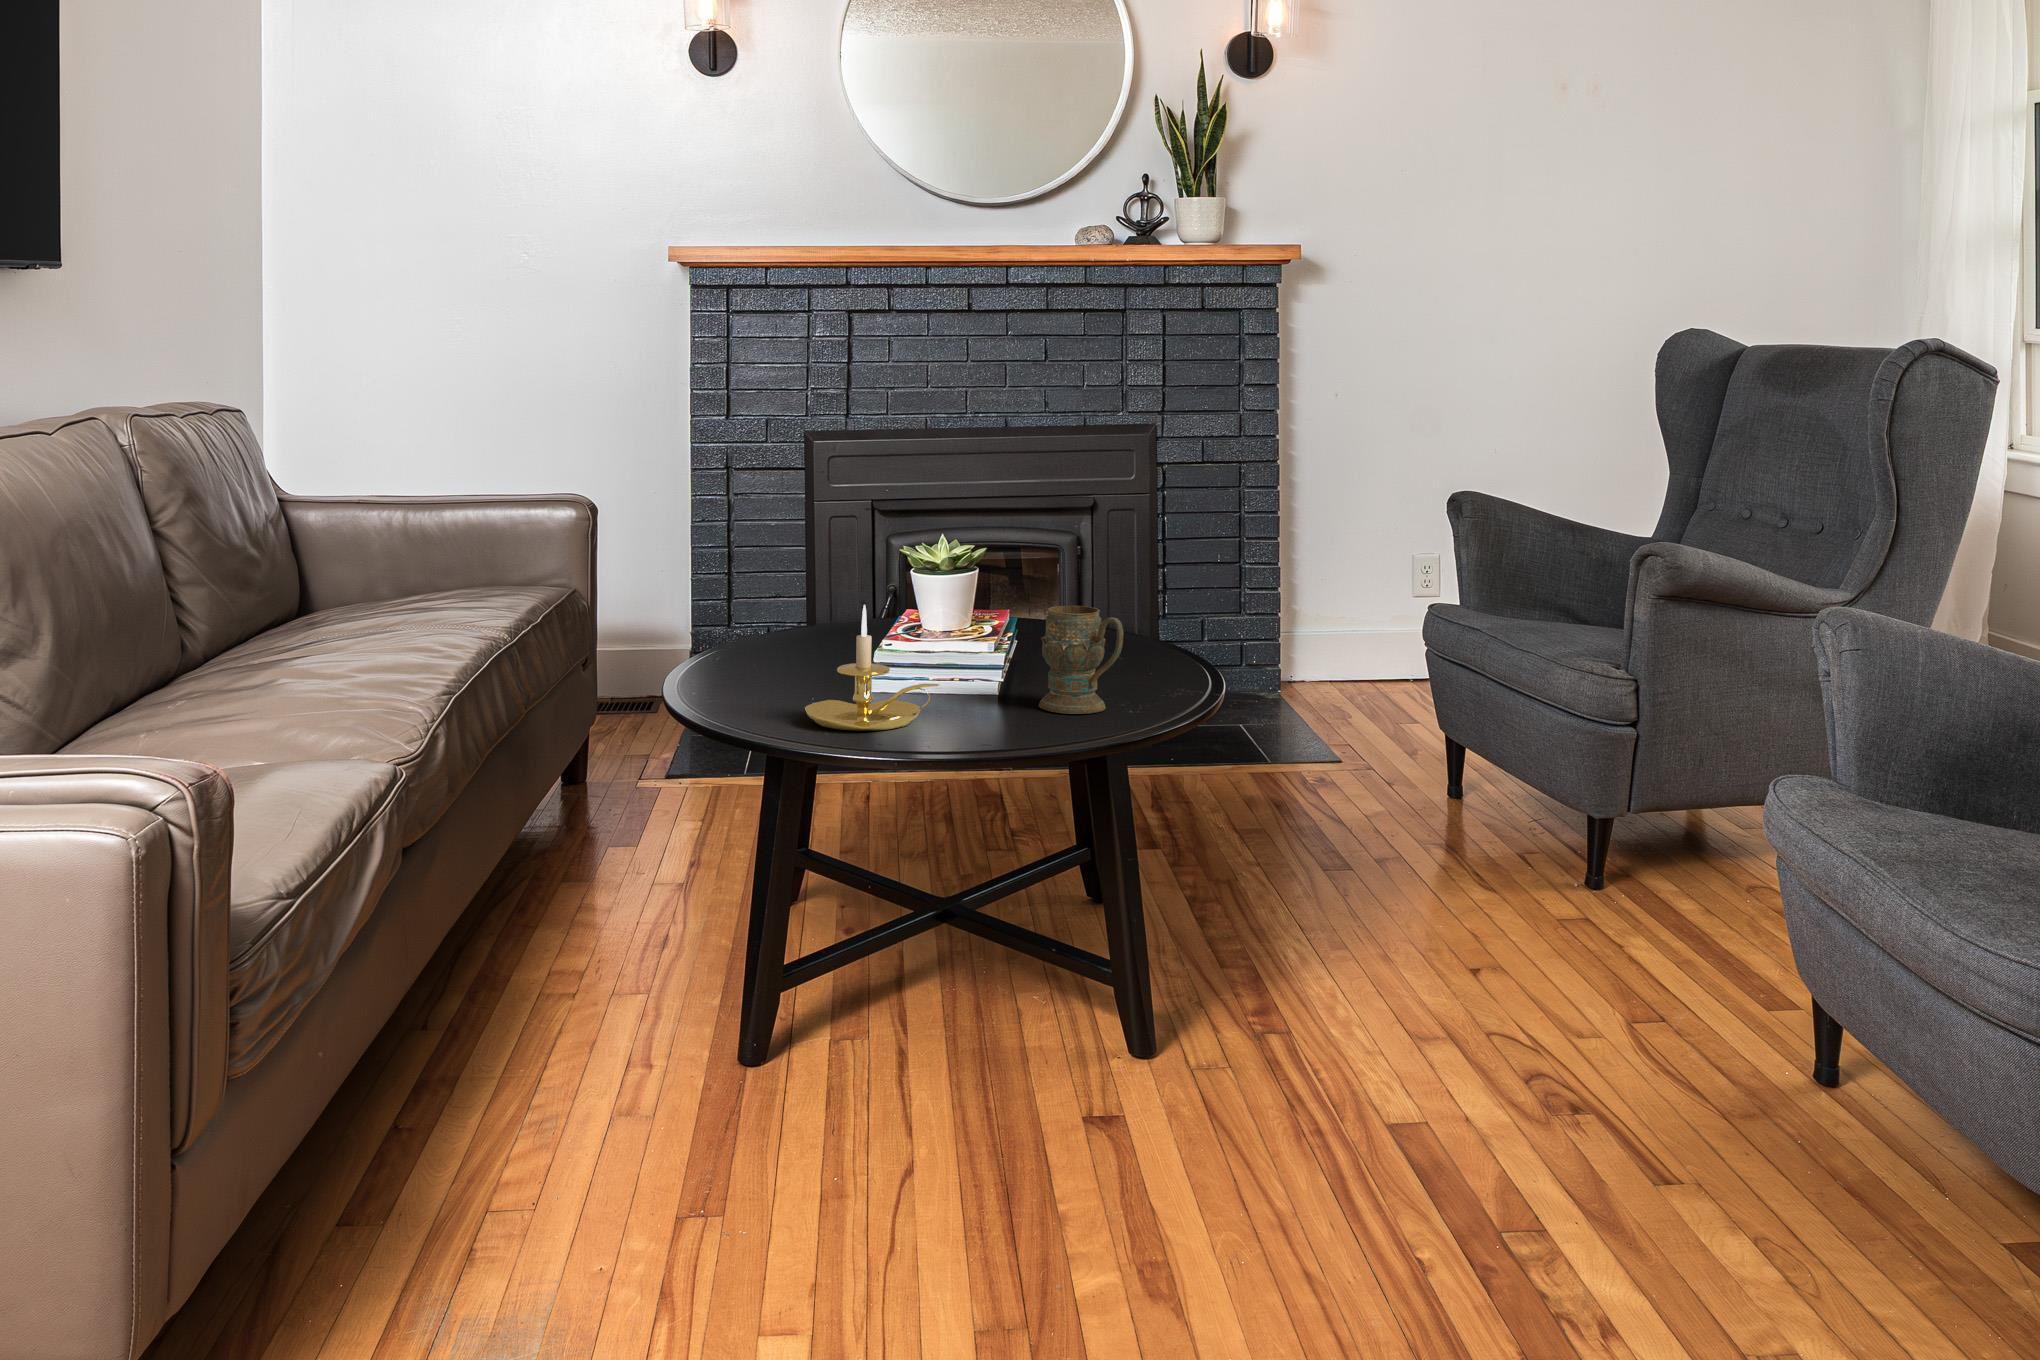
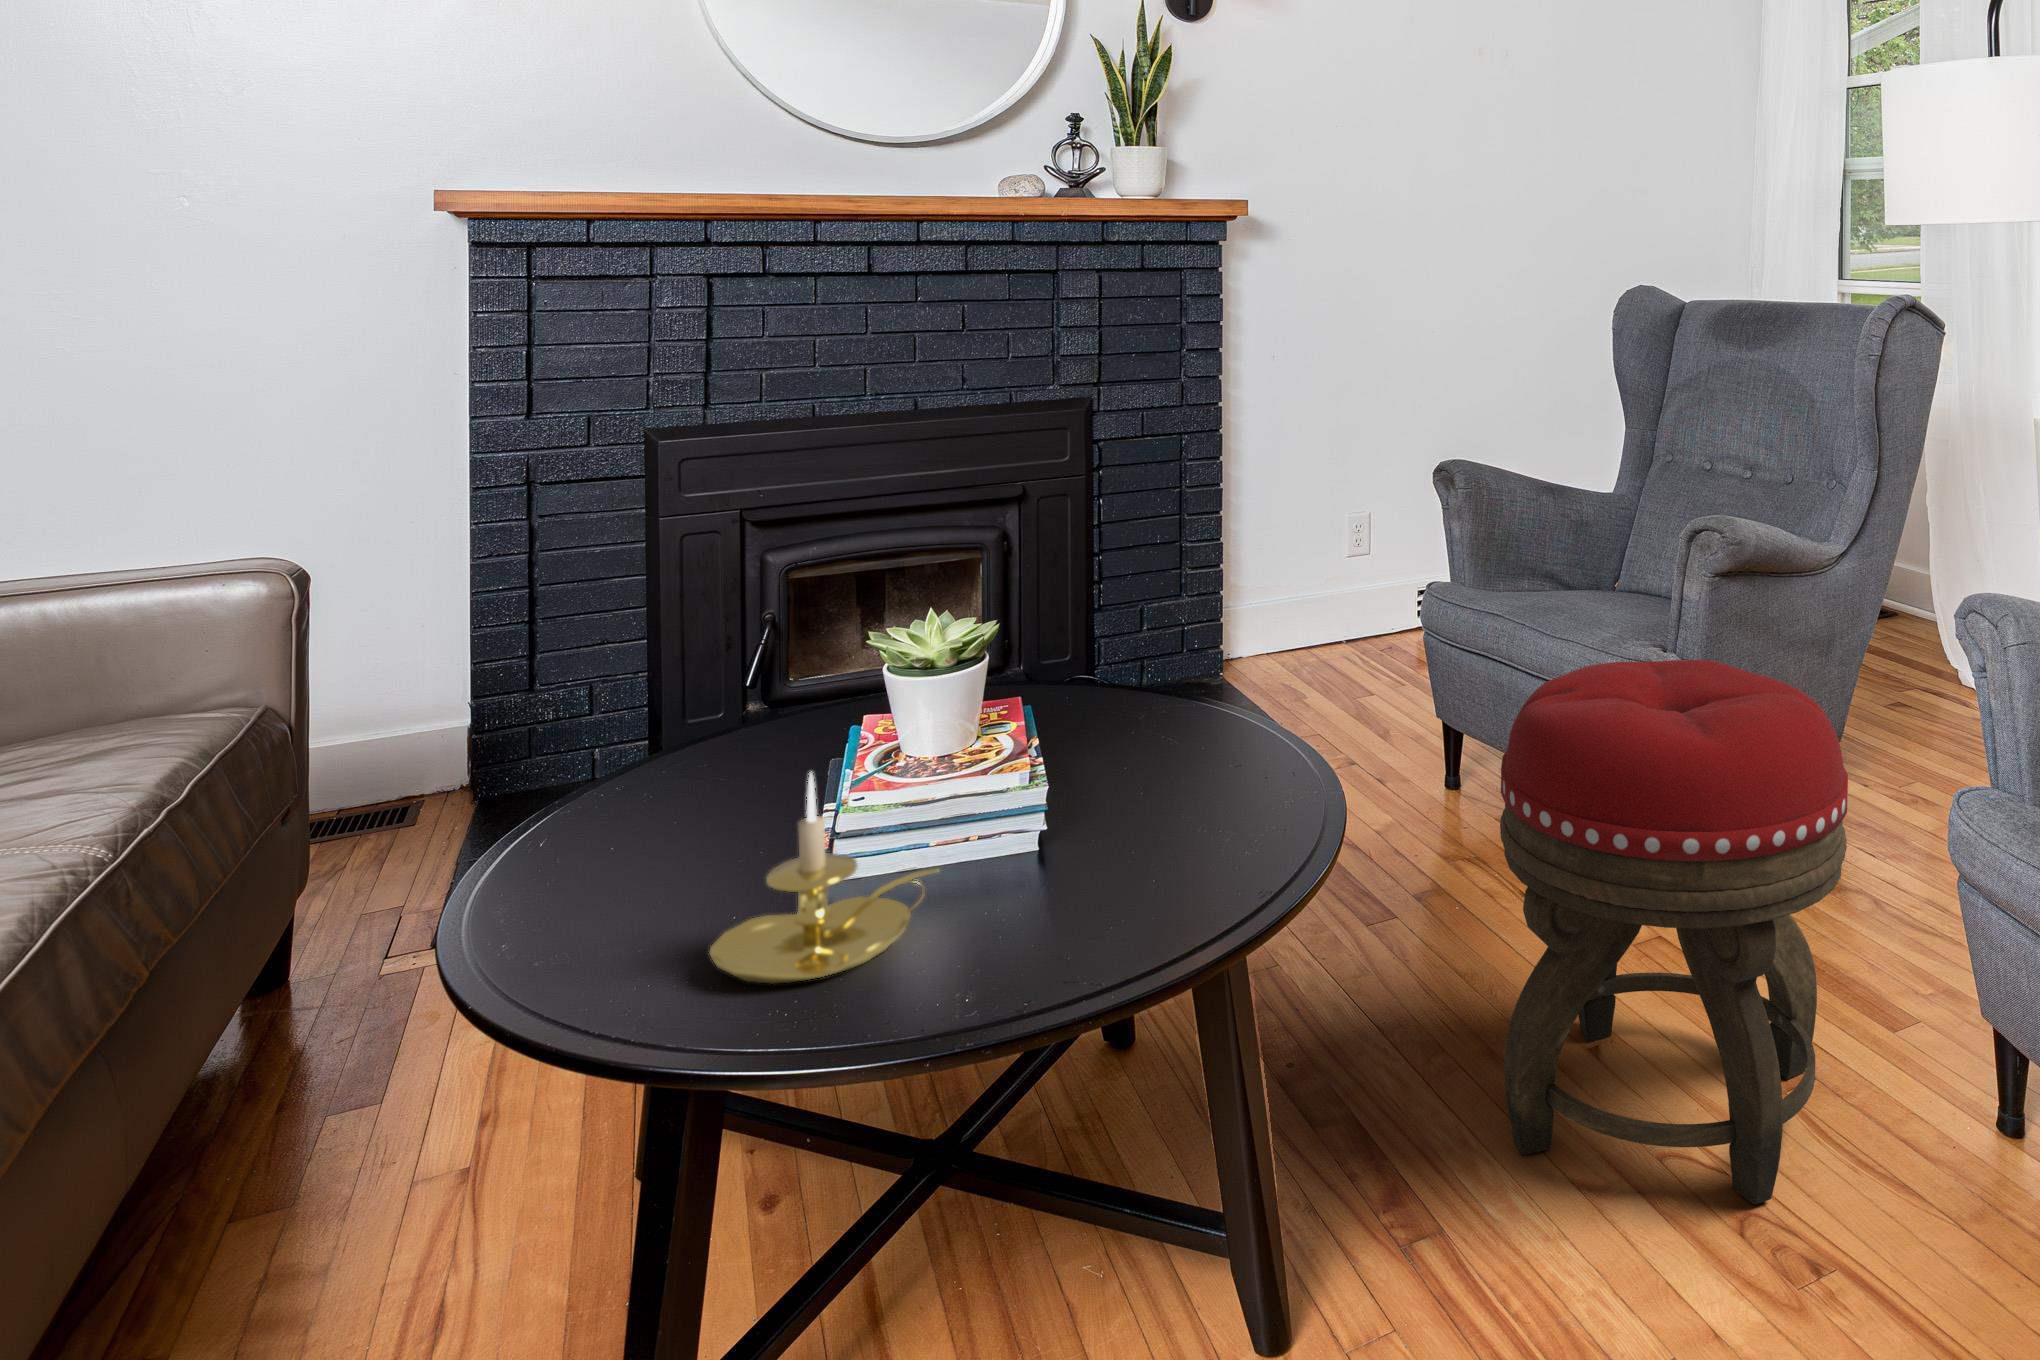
mug: present [1039,606,1123,714] -> none [1079,704,1205,865]
footstool: none [1362,633,1678,1070] -> present [1500,660,1848,1204]

